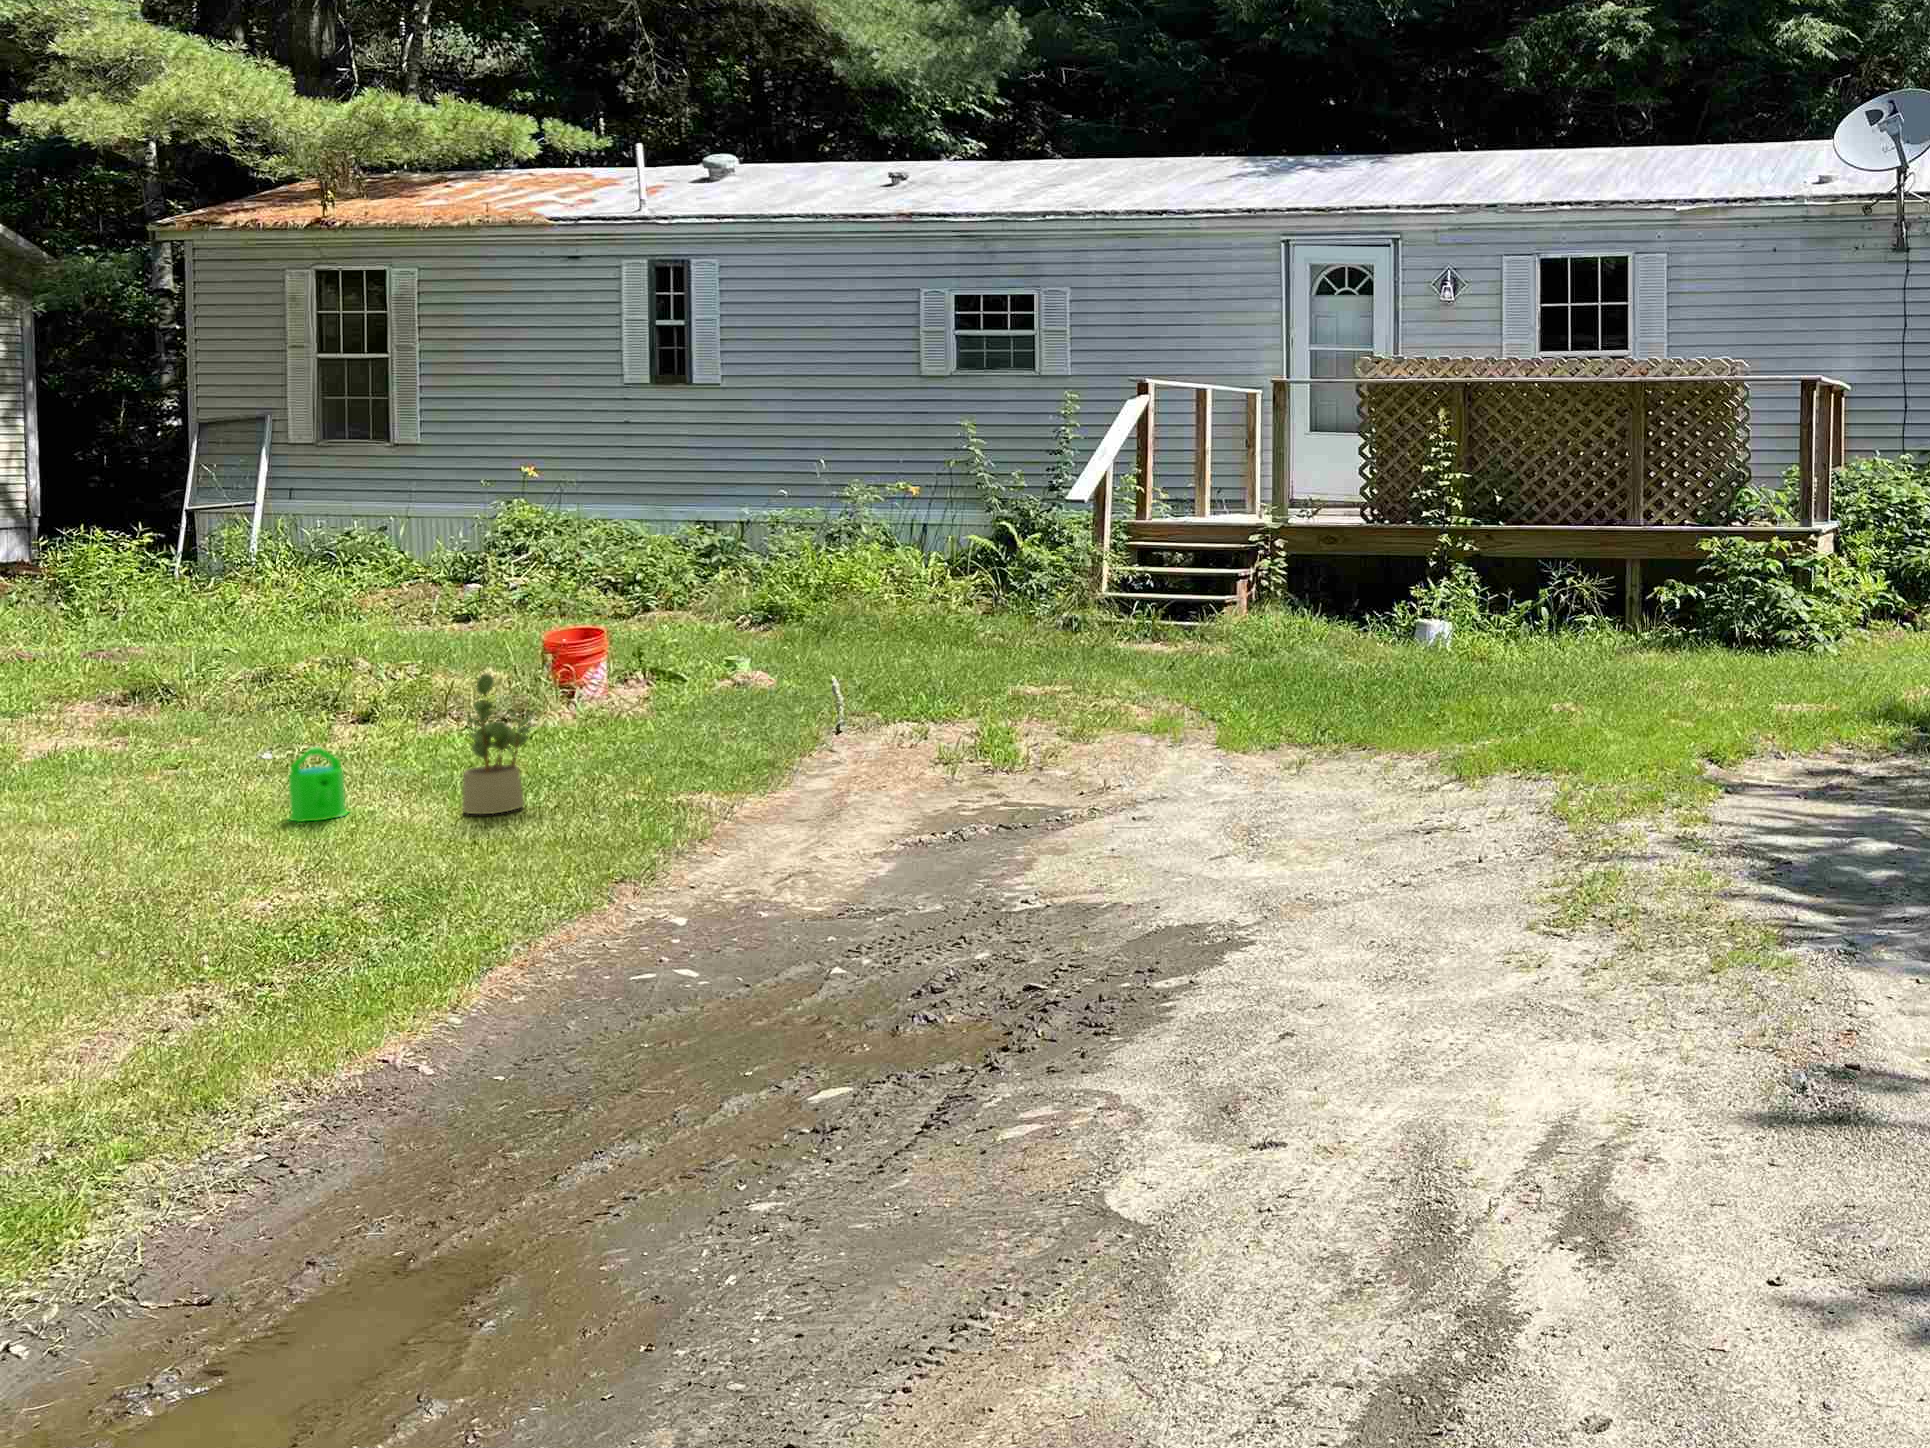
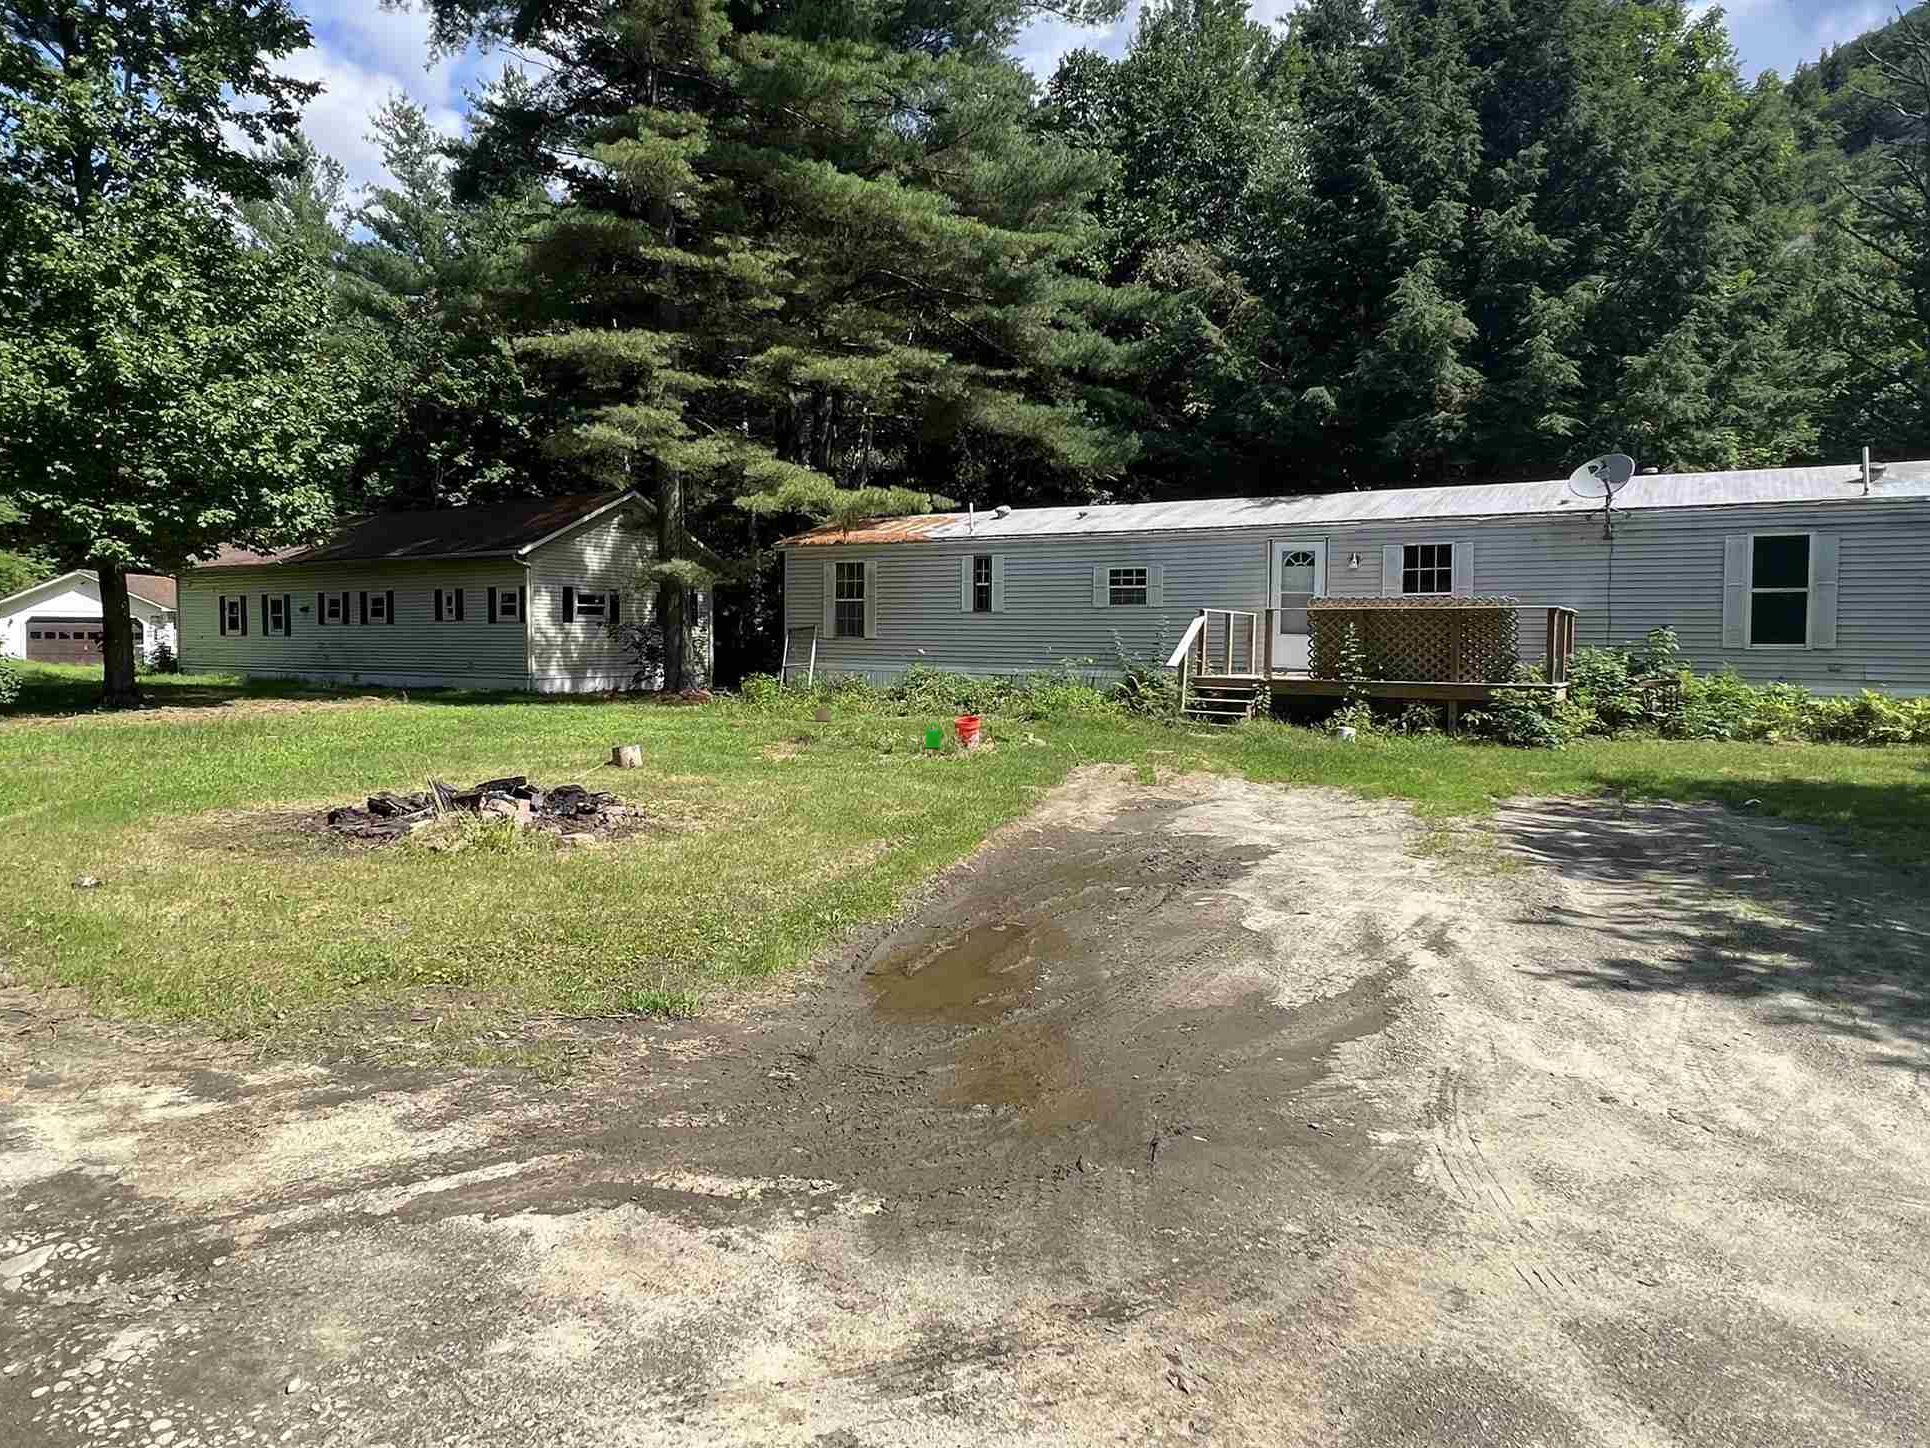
potted plant: present [462,673,533,814] -> present [815,681,833,721]

